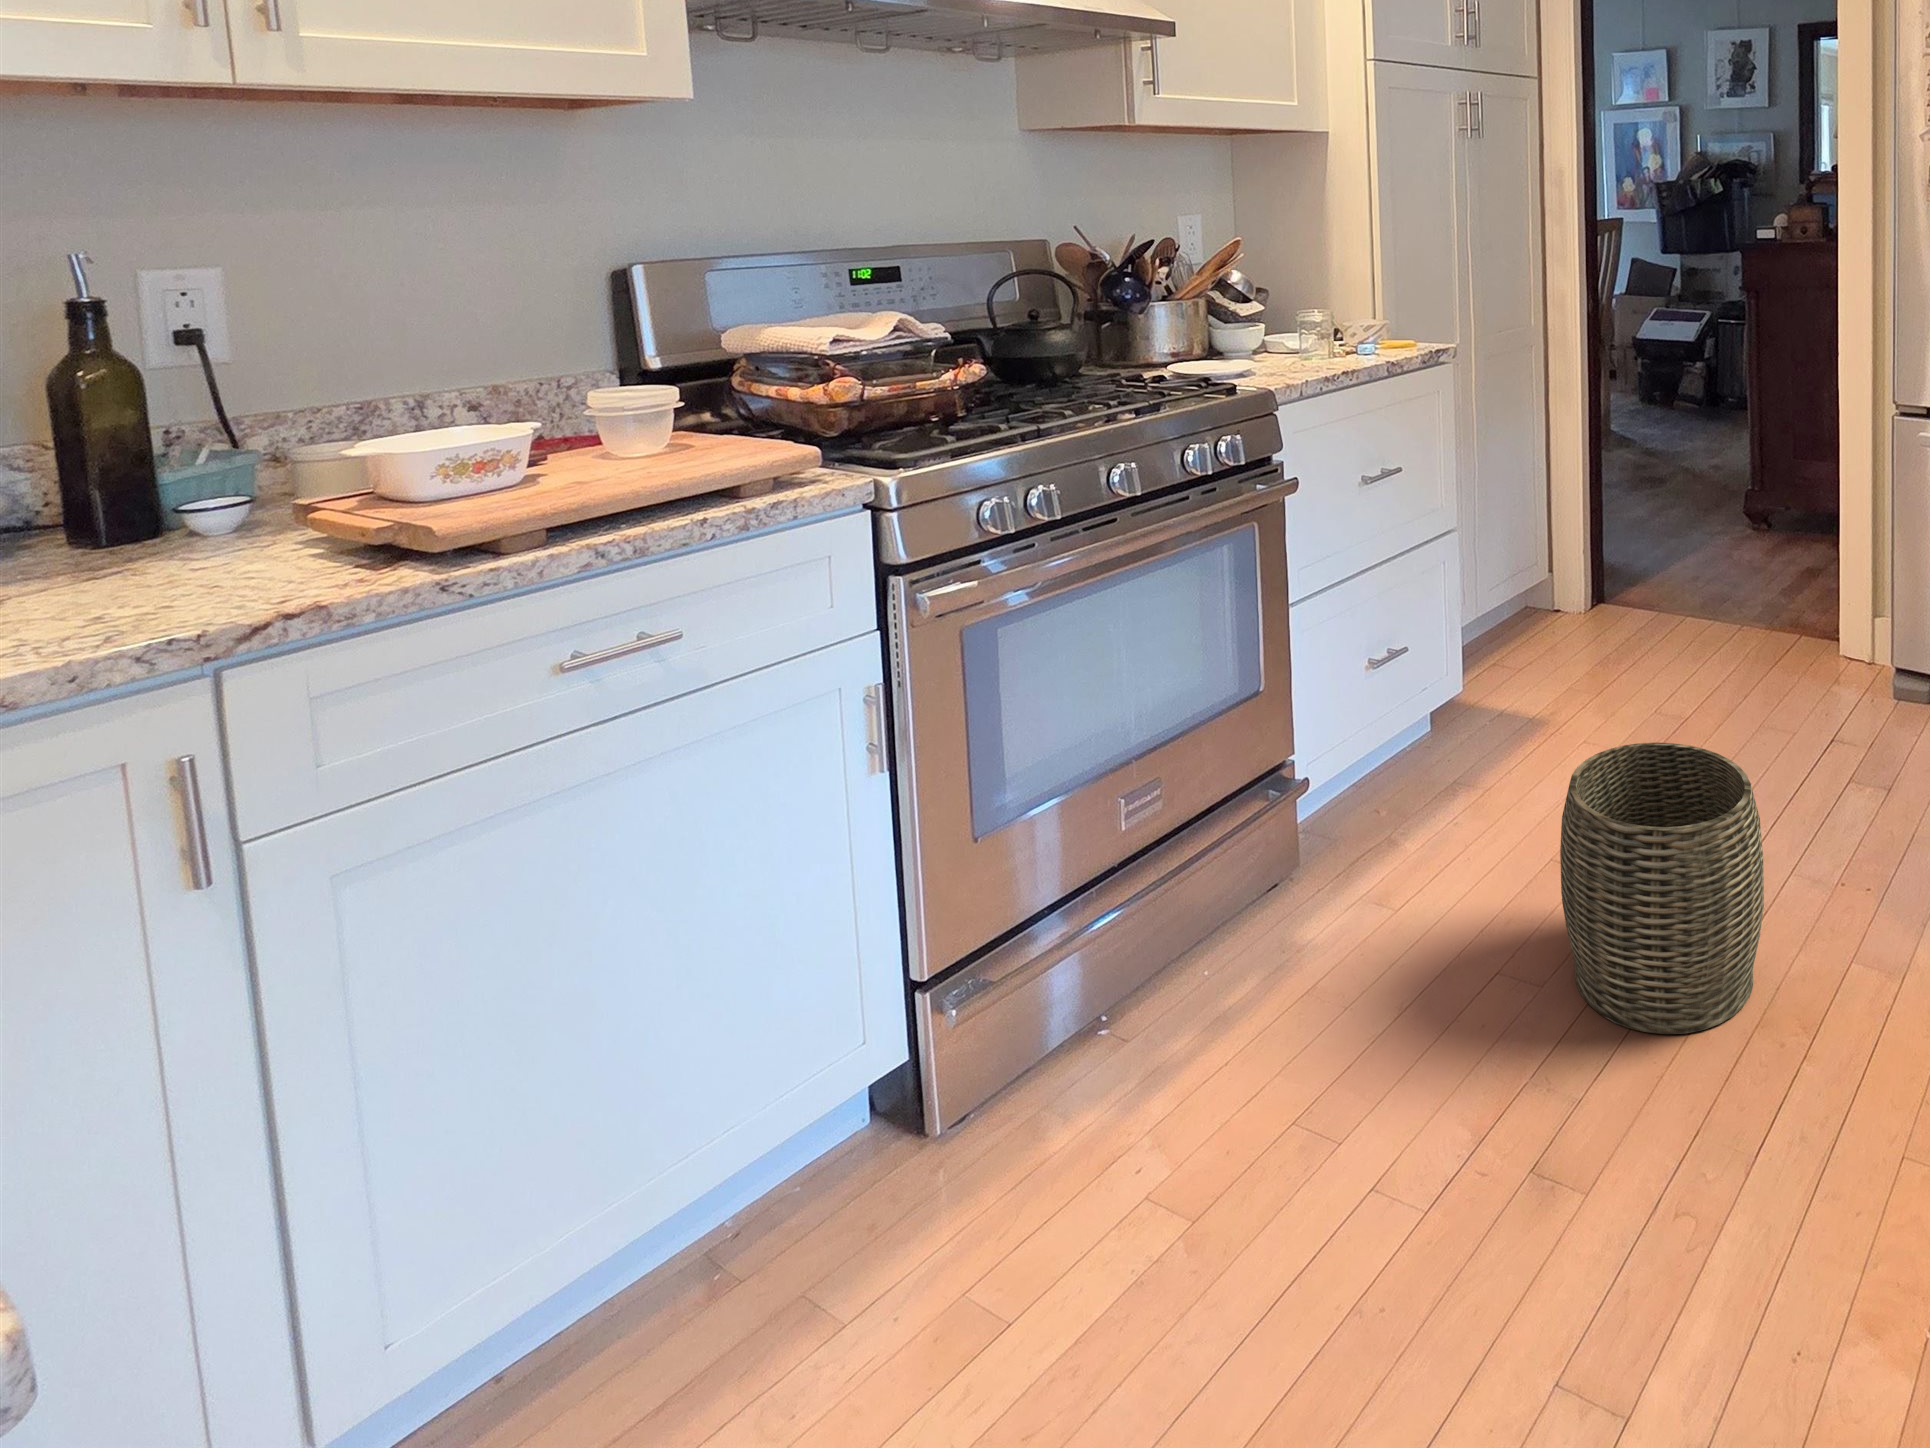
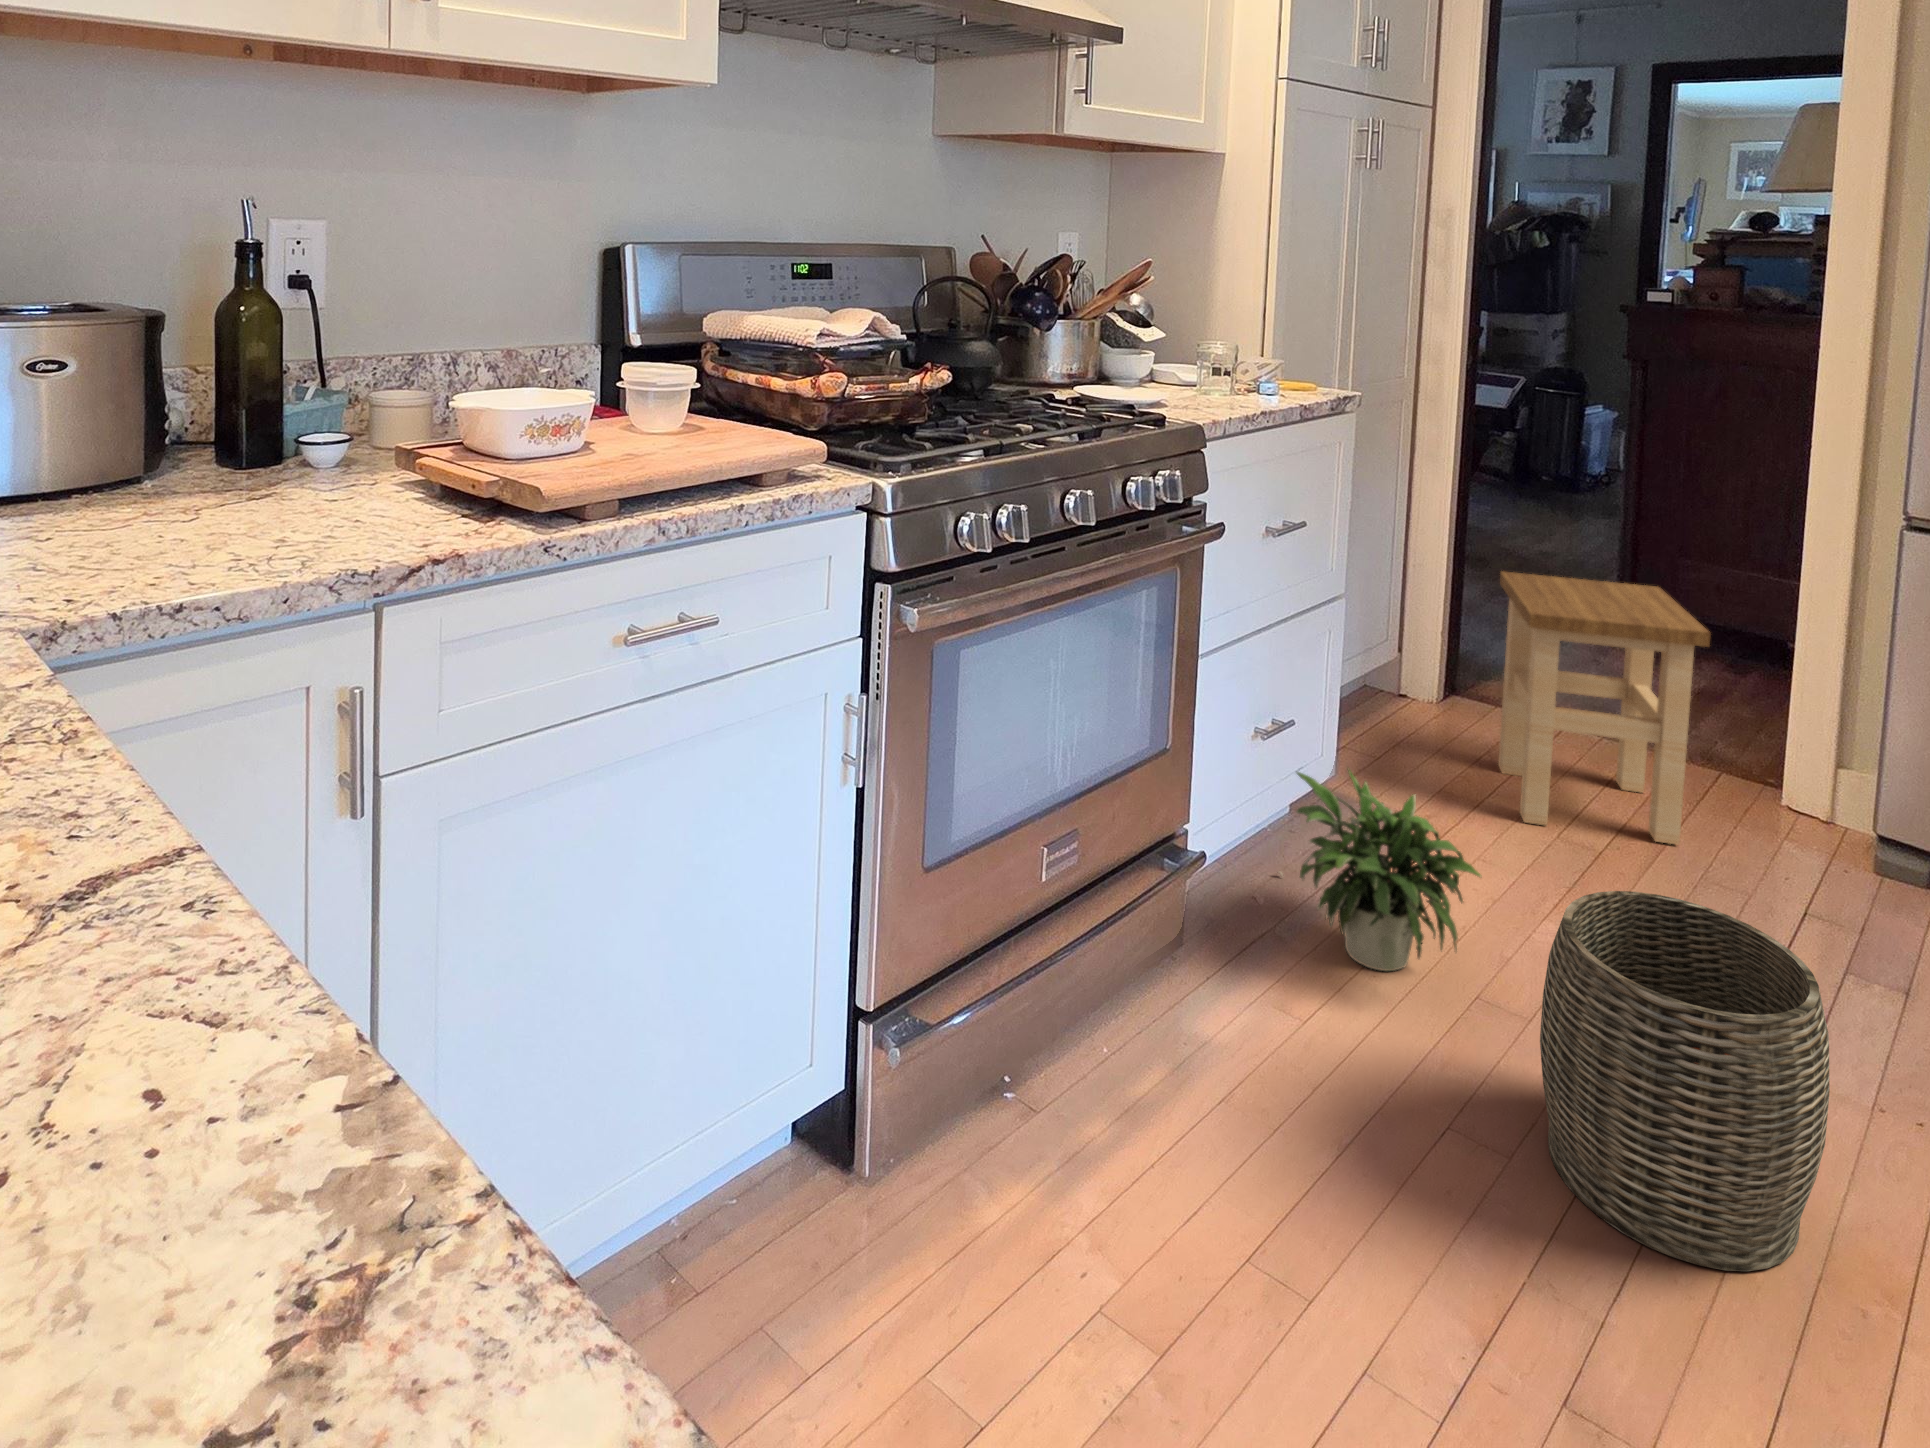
stool: none [1615,484,1762,701] -> present [1498,572,1711,845]
potted plant: none [1399,678,1550,850] -> present [1279,769,1481,971]

